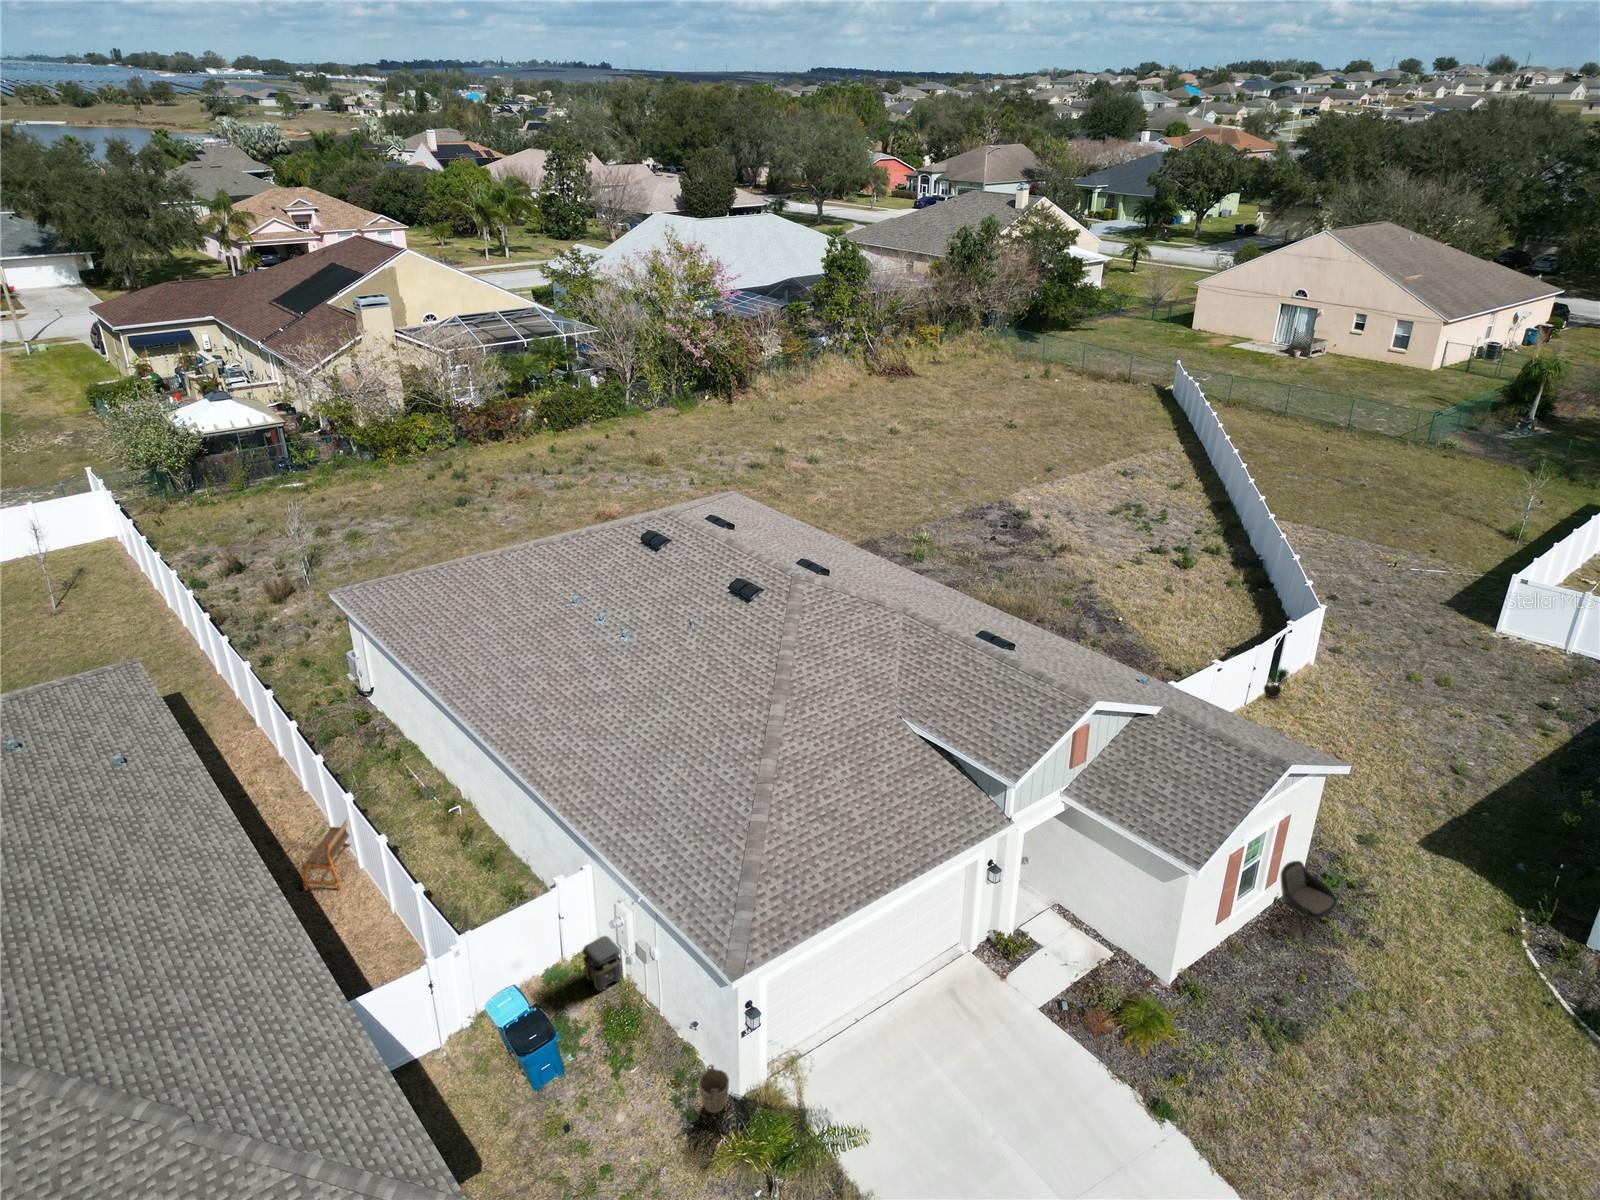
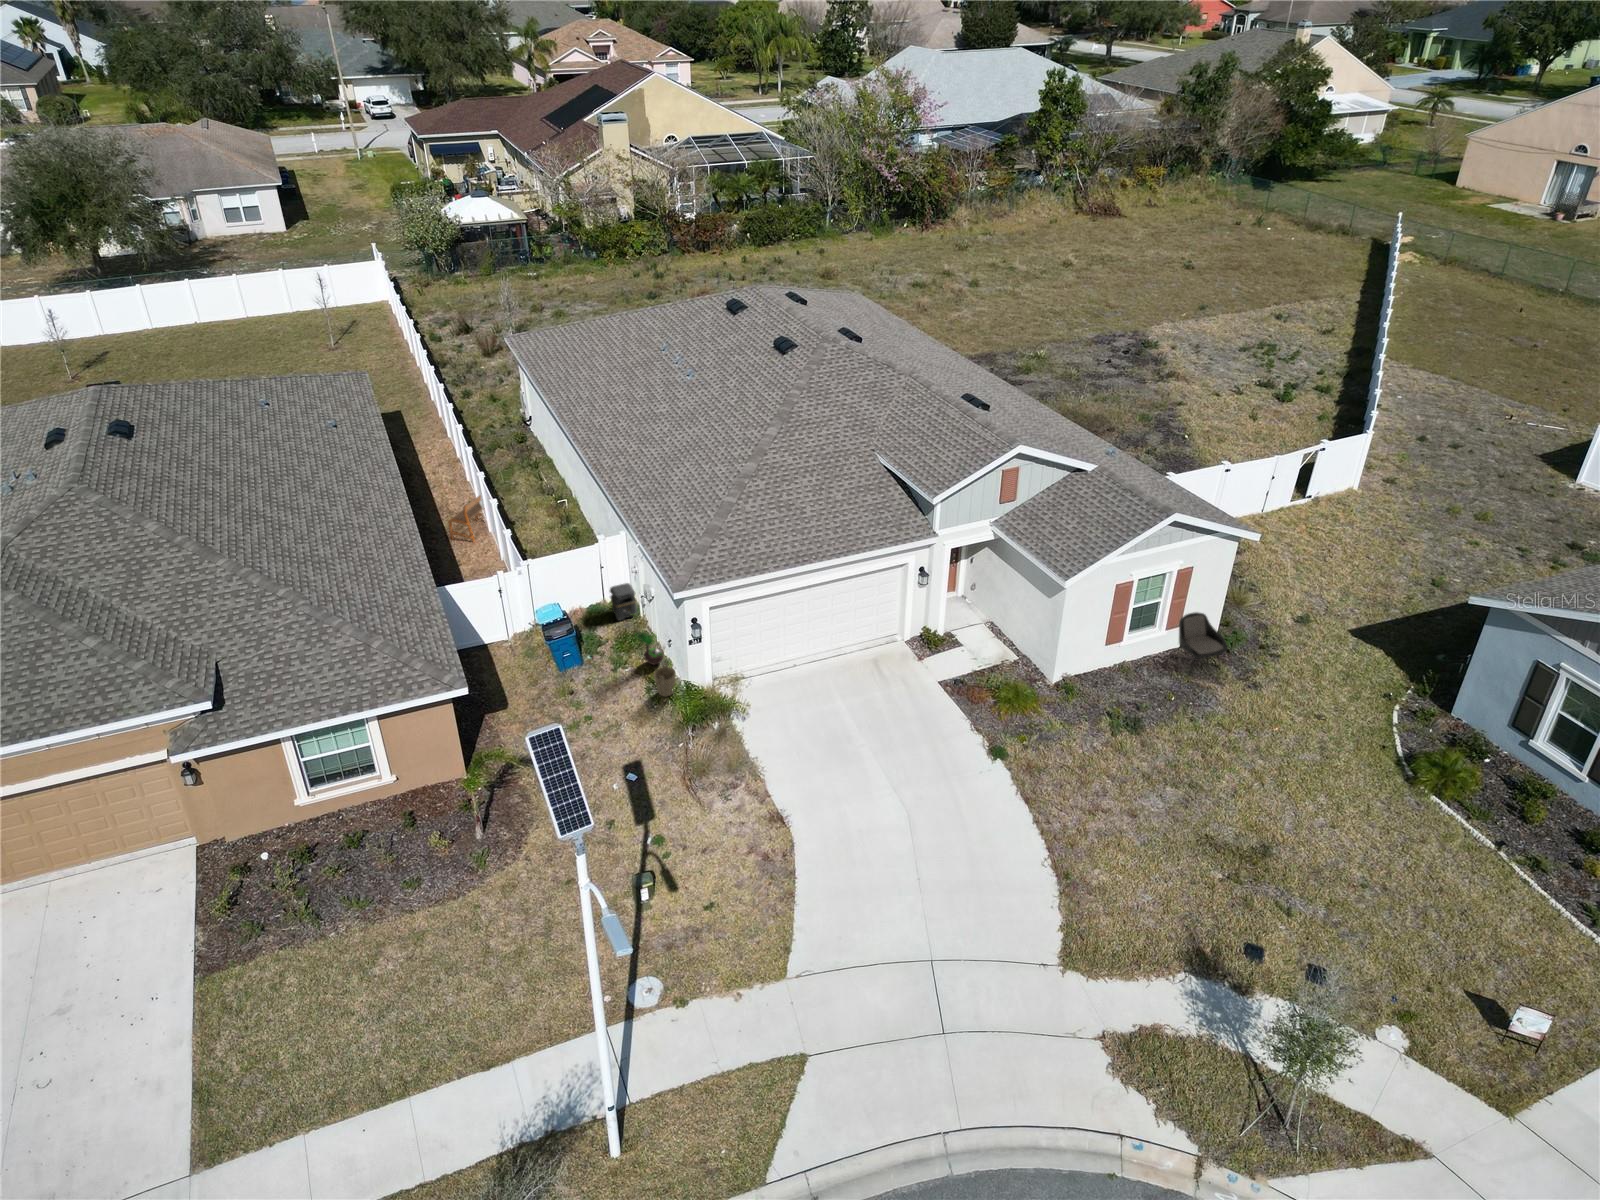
potted tree: present [1264,669,1289,698] -> present [636,631,664,665]

